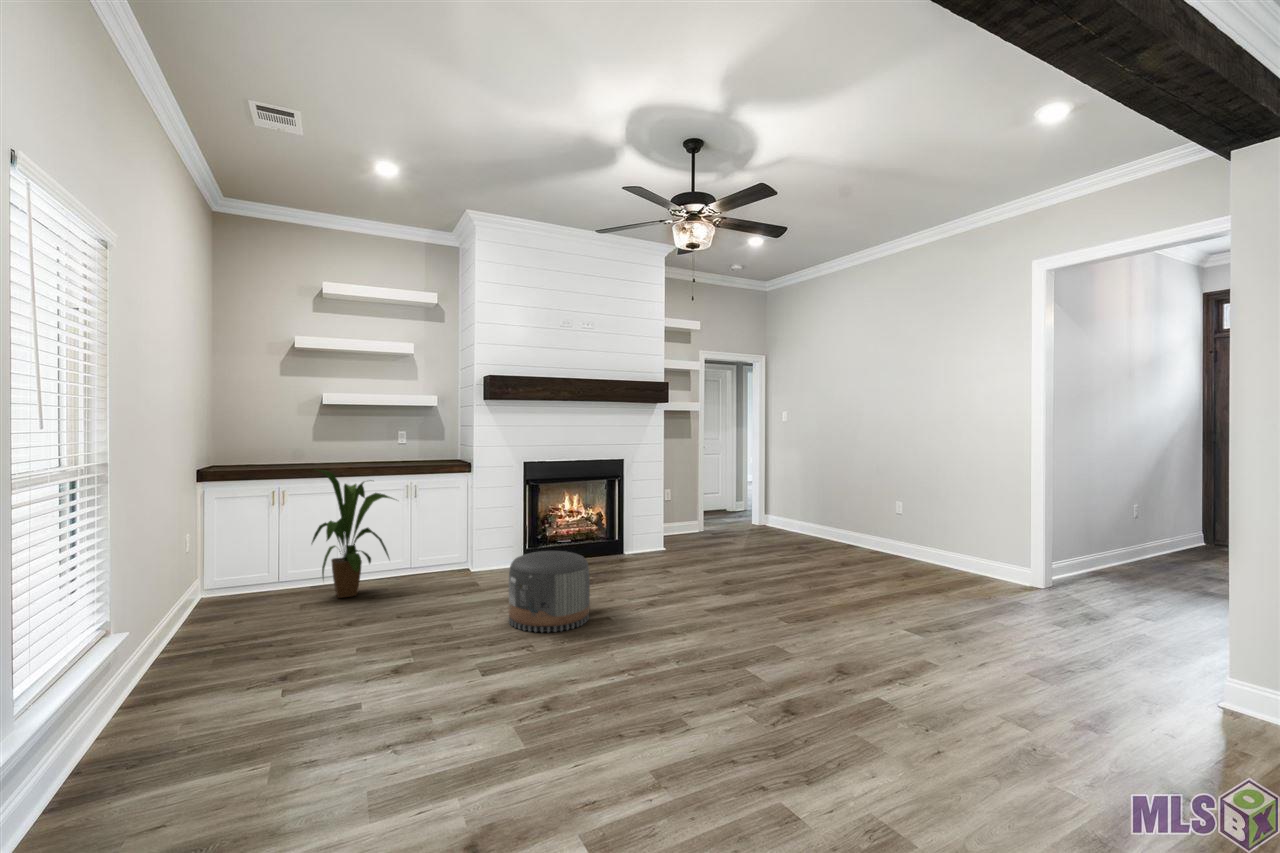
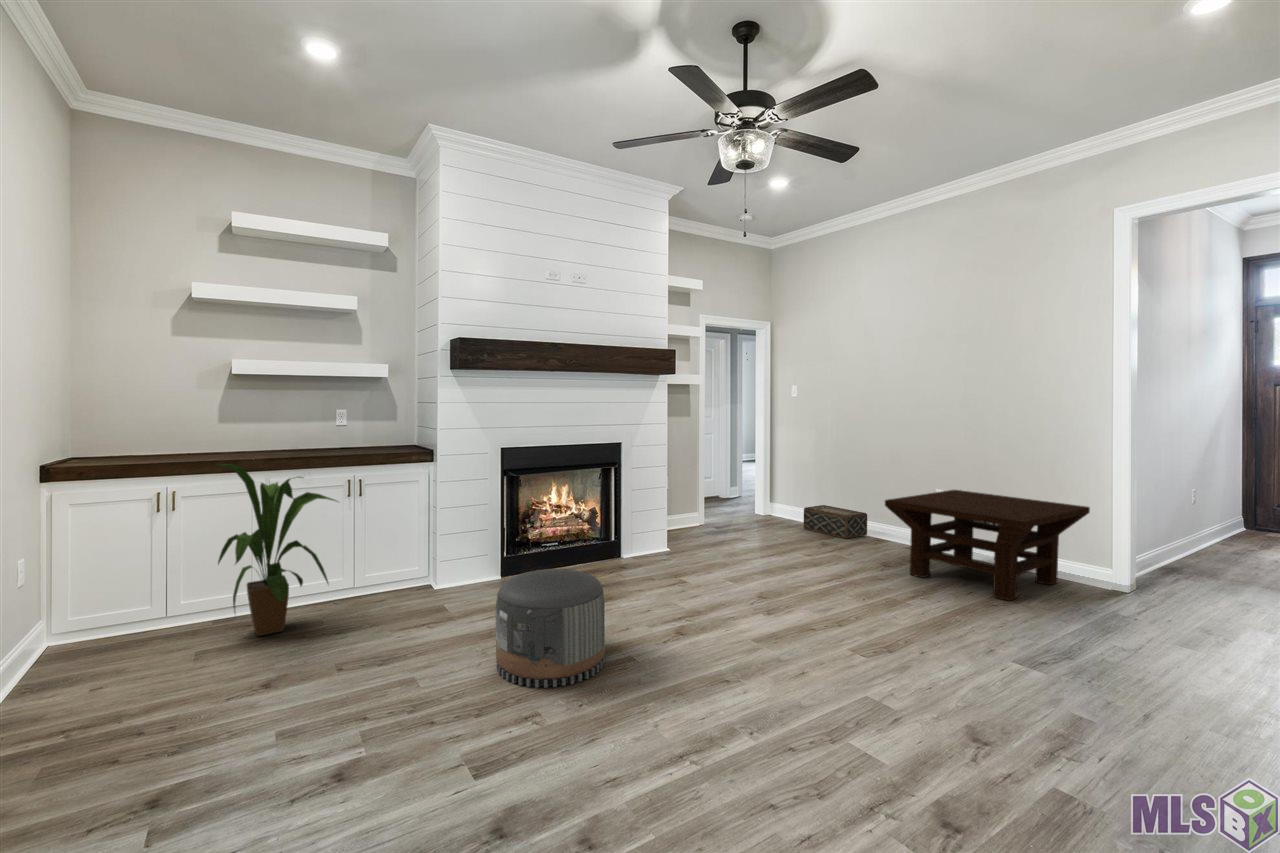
coffee table: none [840,502,1012,591] -> present [885,490,1090,601]
woven basket: none [790,517,844,545] -> present [804,505,867,539]

